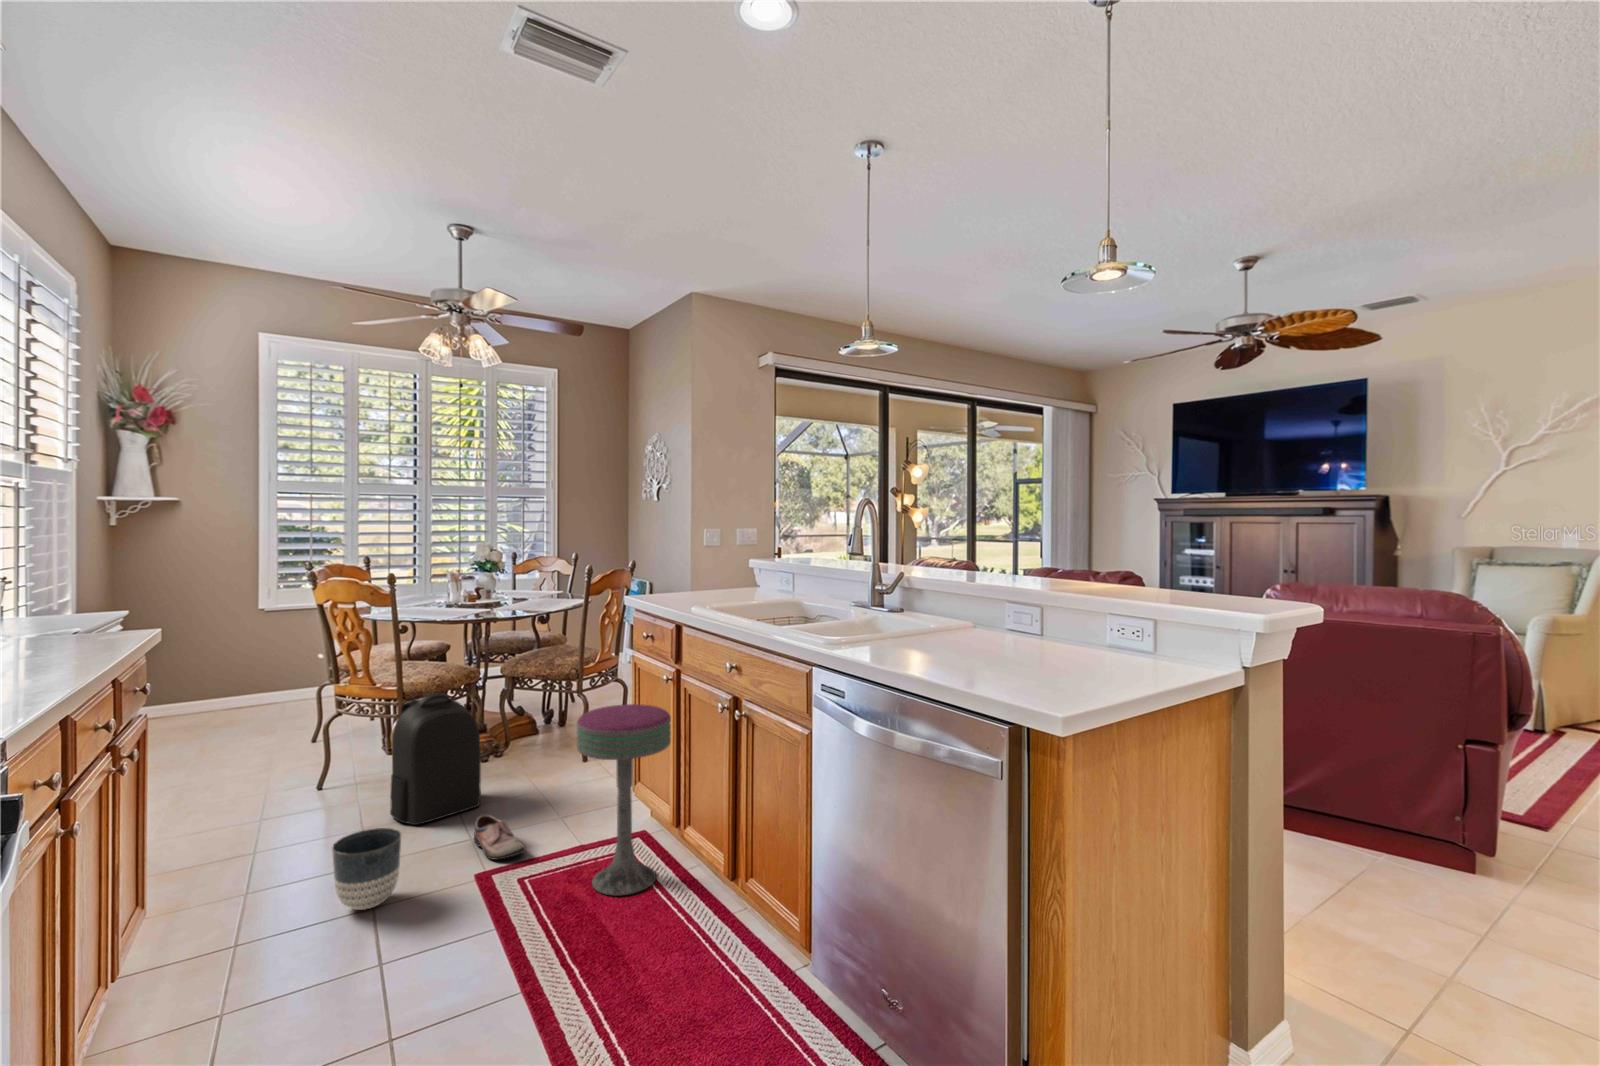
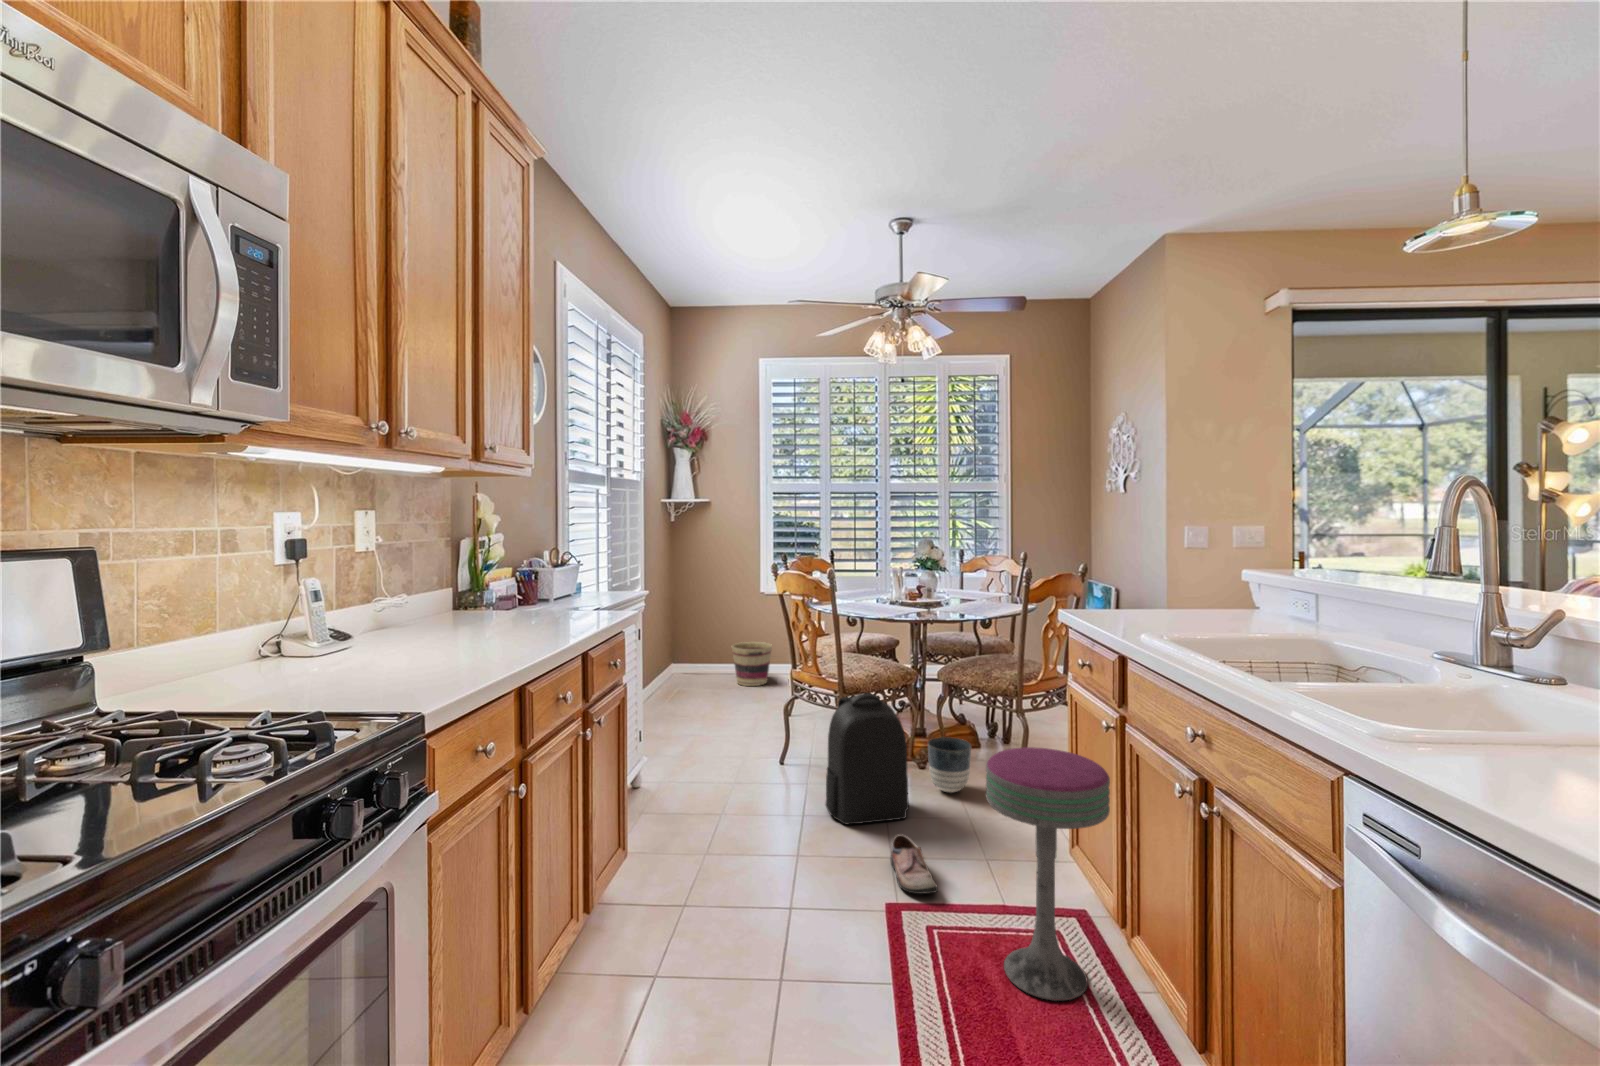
basket: none [213,667,274,722] -> present [732,642,772,686]
planter: present [332,828,401,910] -> present [928,737,971,793]

